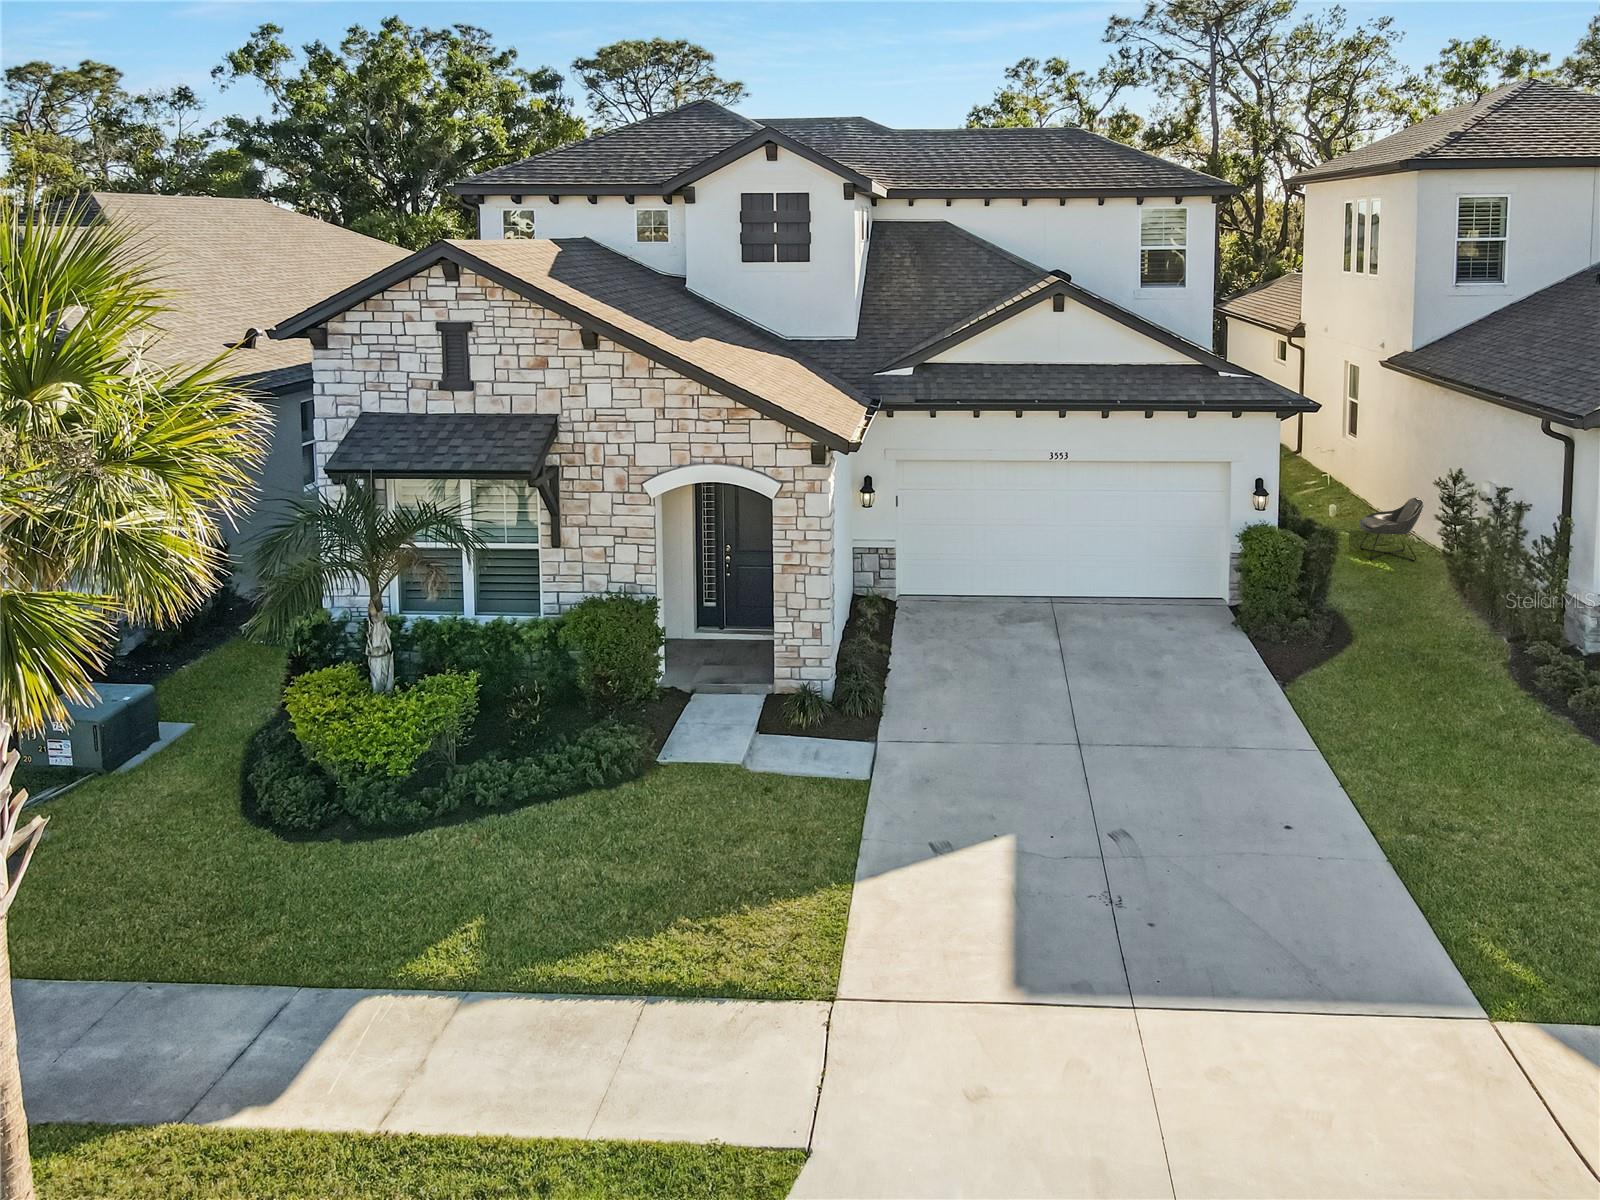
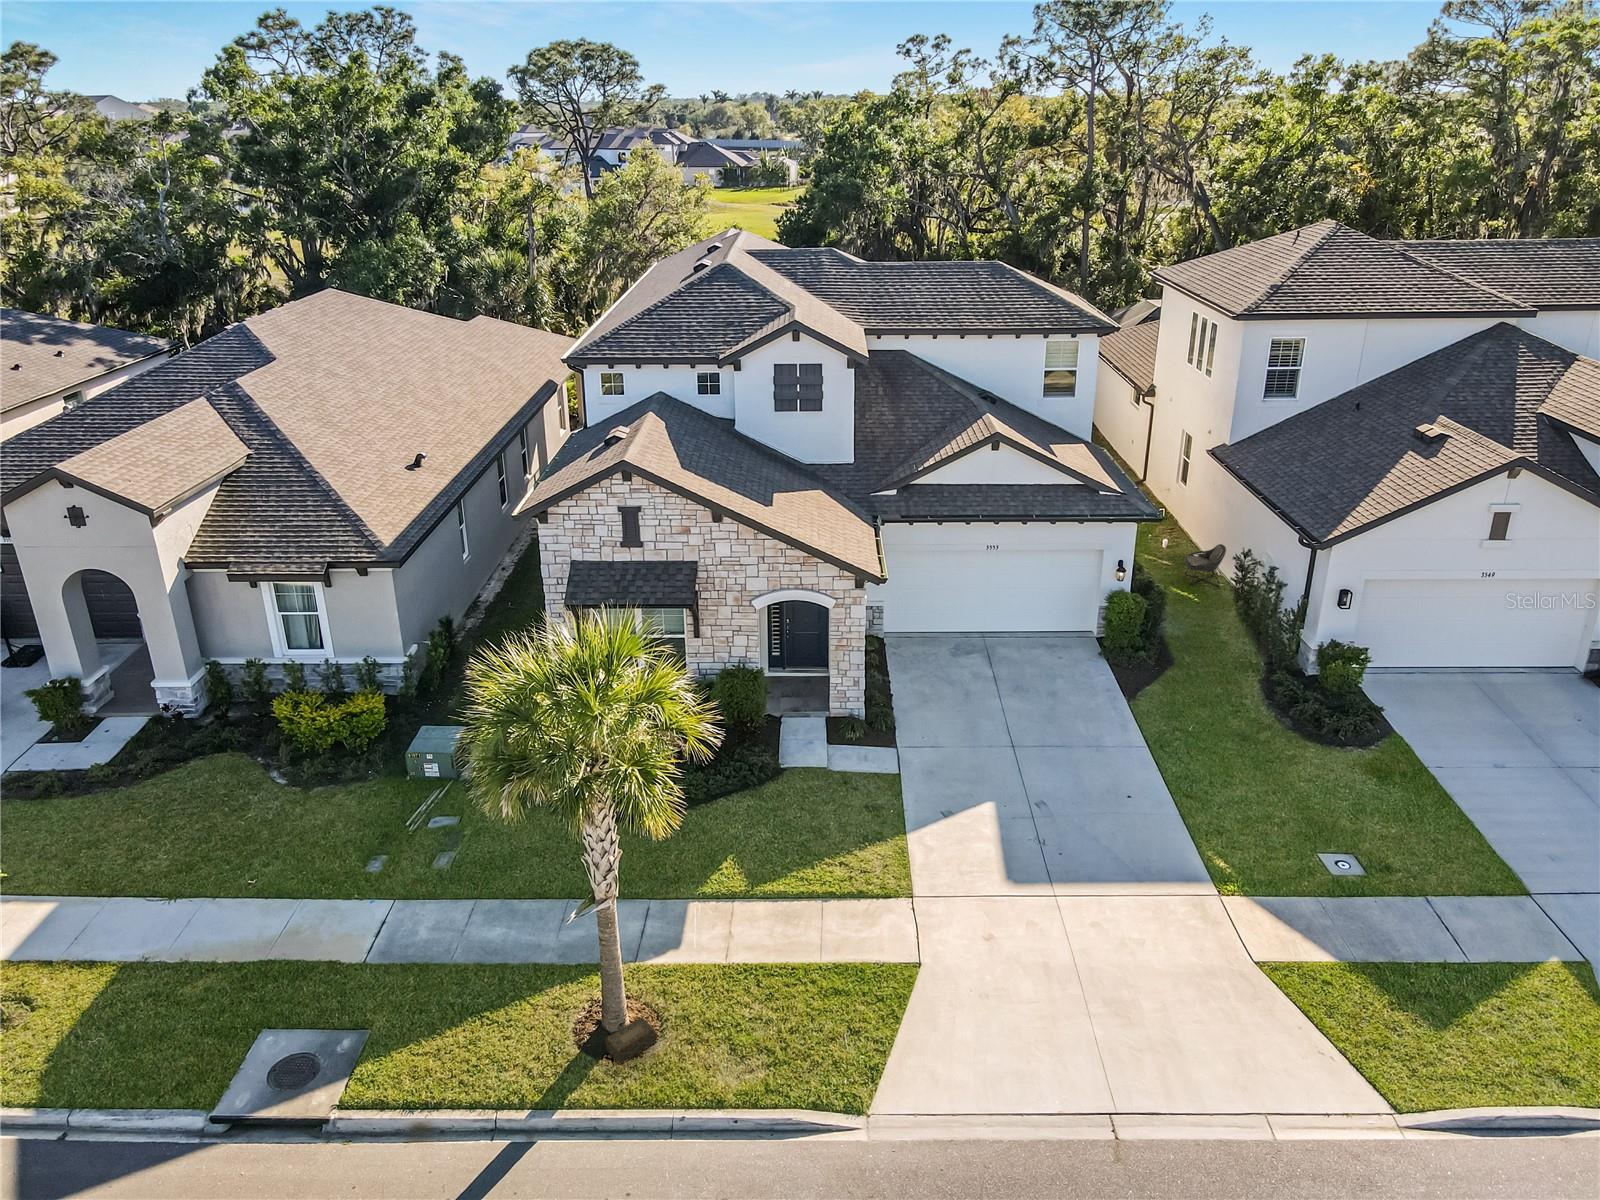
woven basket: none [176,1075,288,1166] -> present [605,1017,656,1064]

